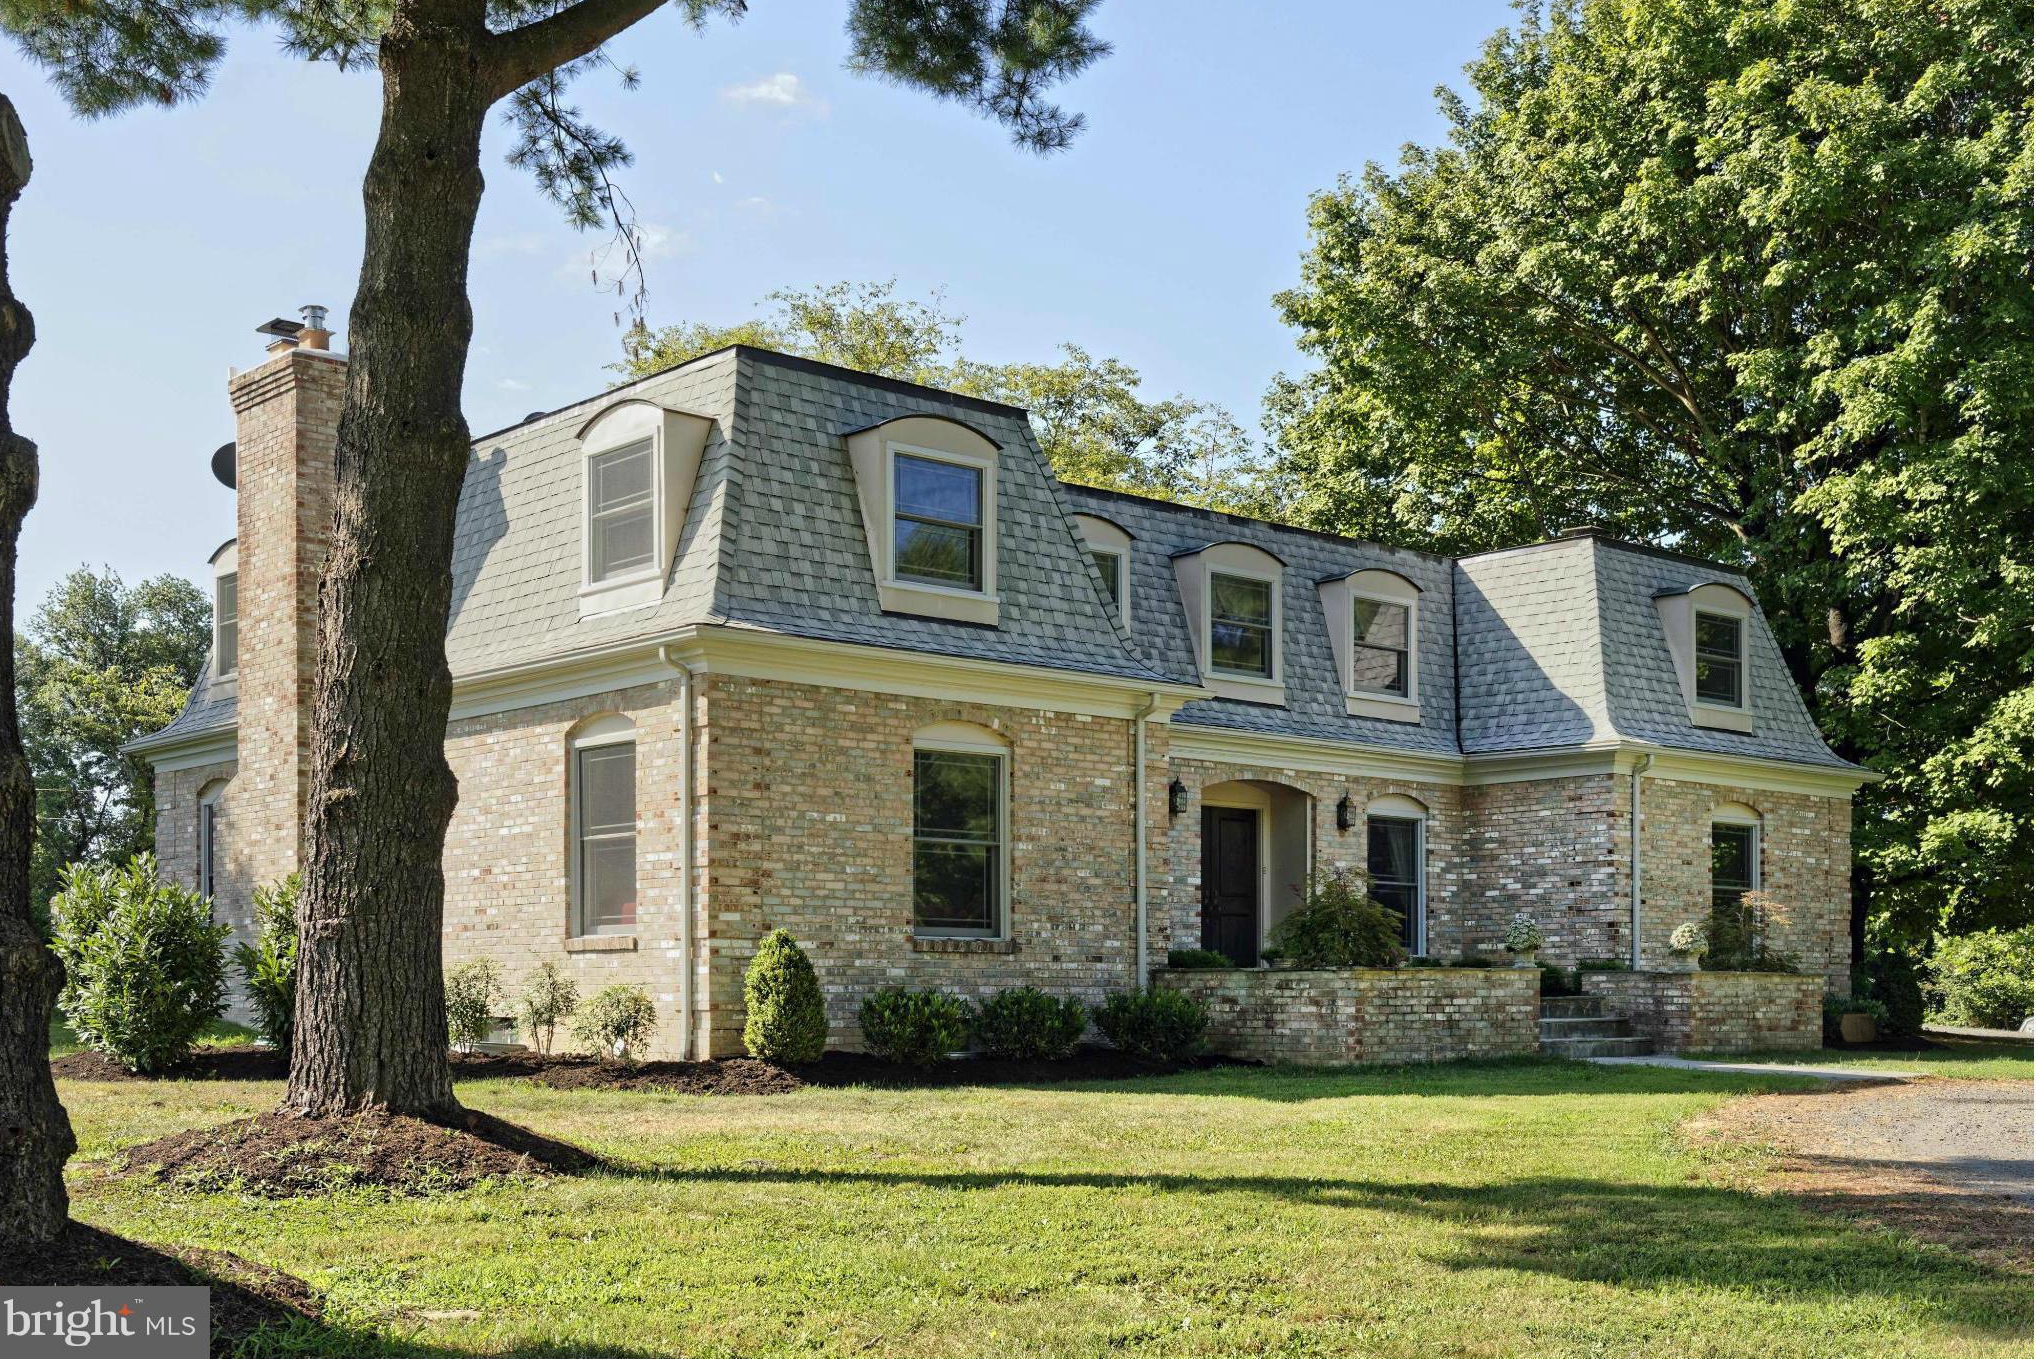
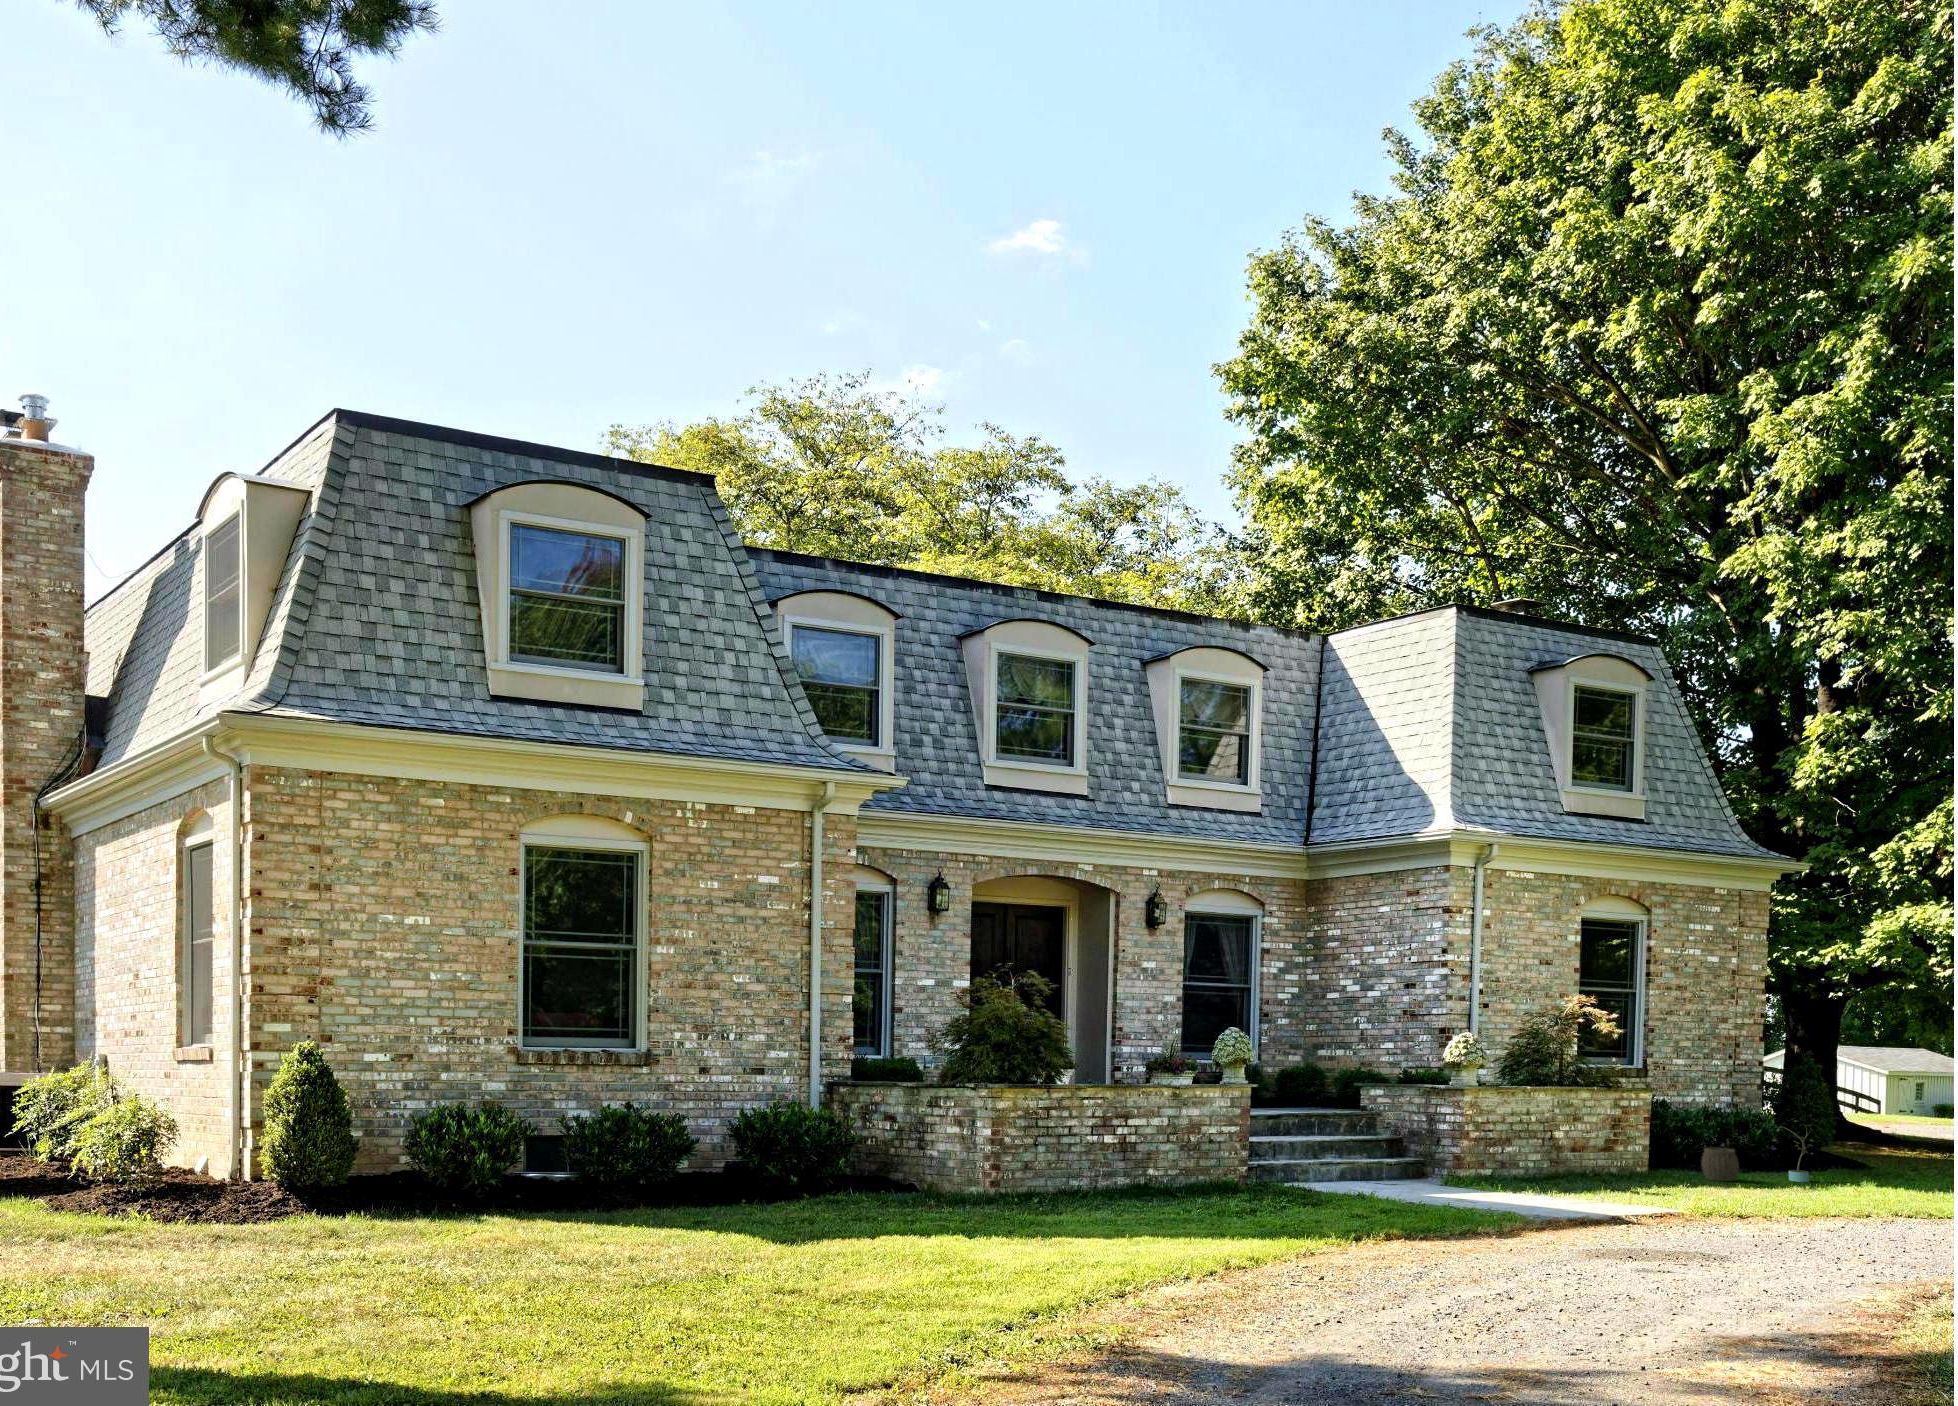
potted plant: none [1891,988,1927,1041] -> present [1777,1120,1815,1182]

